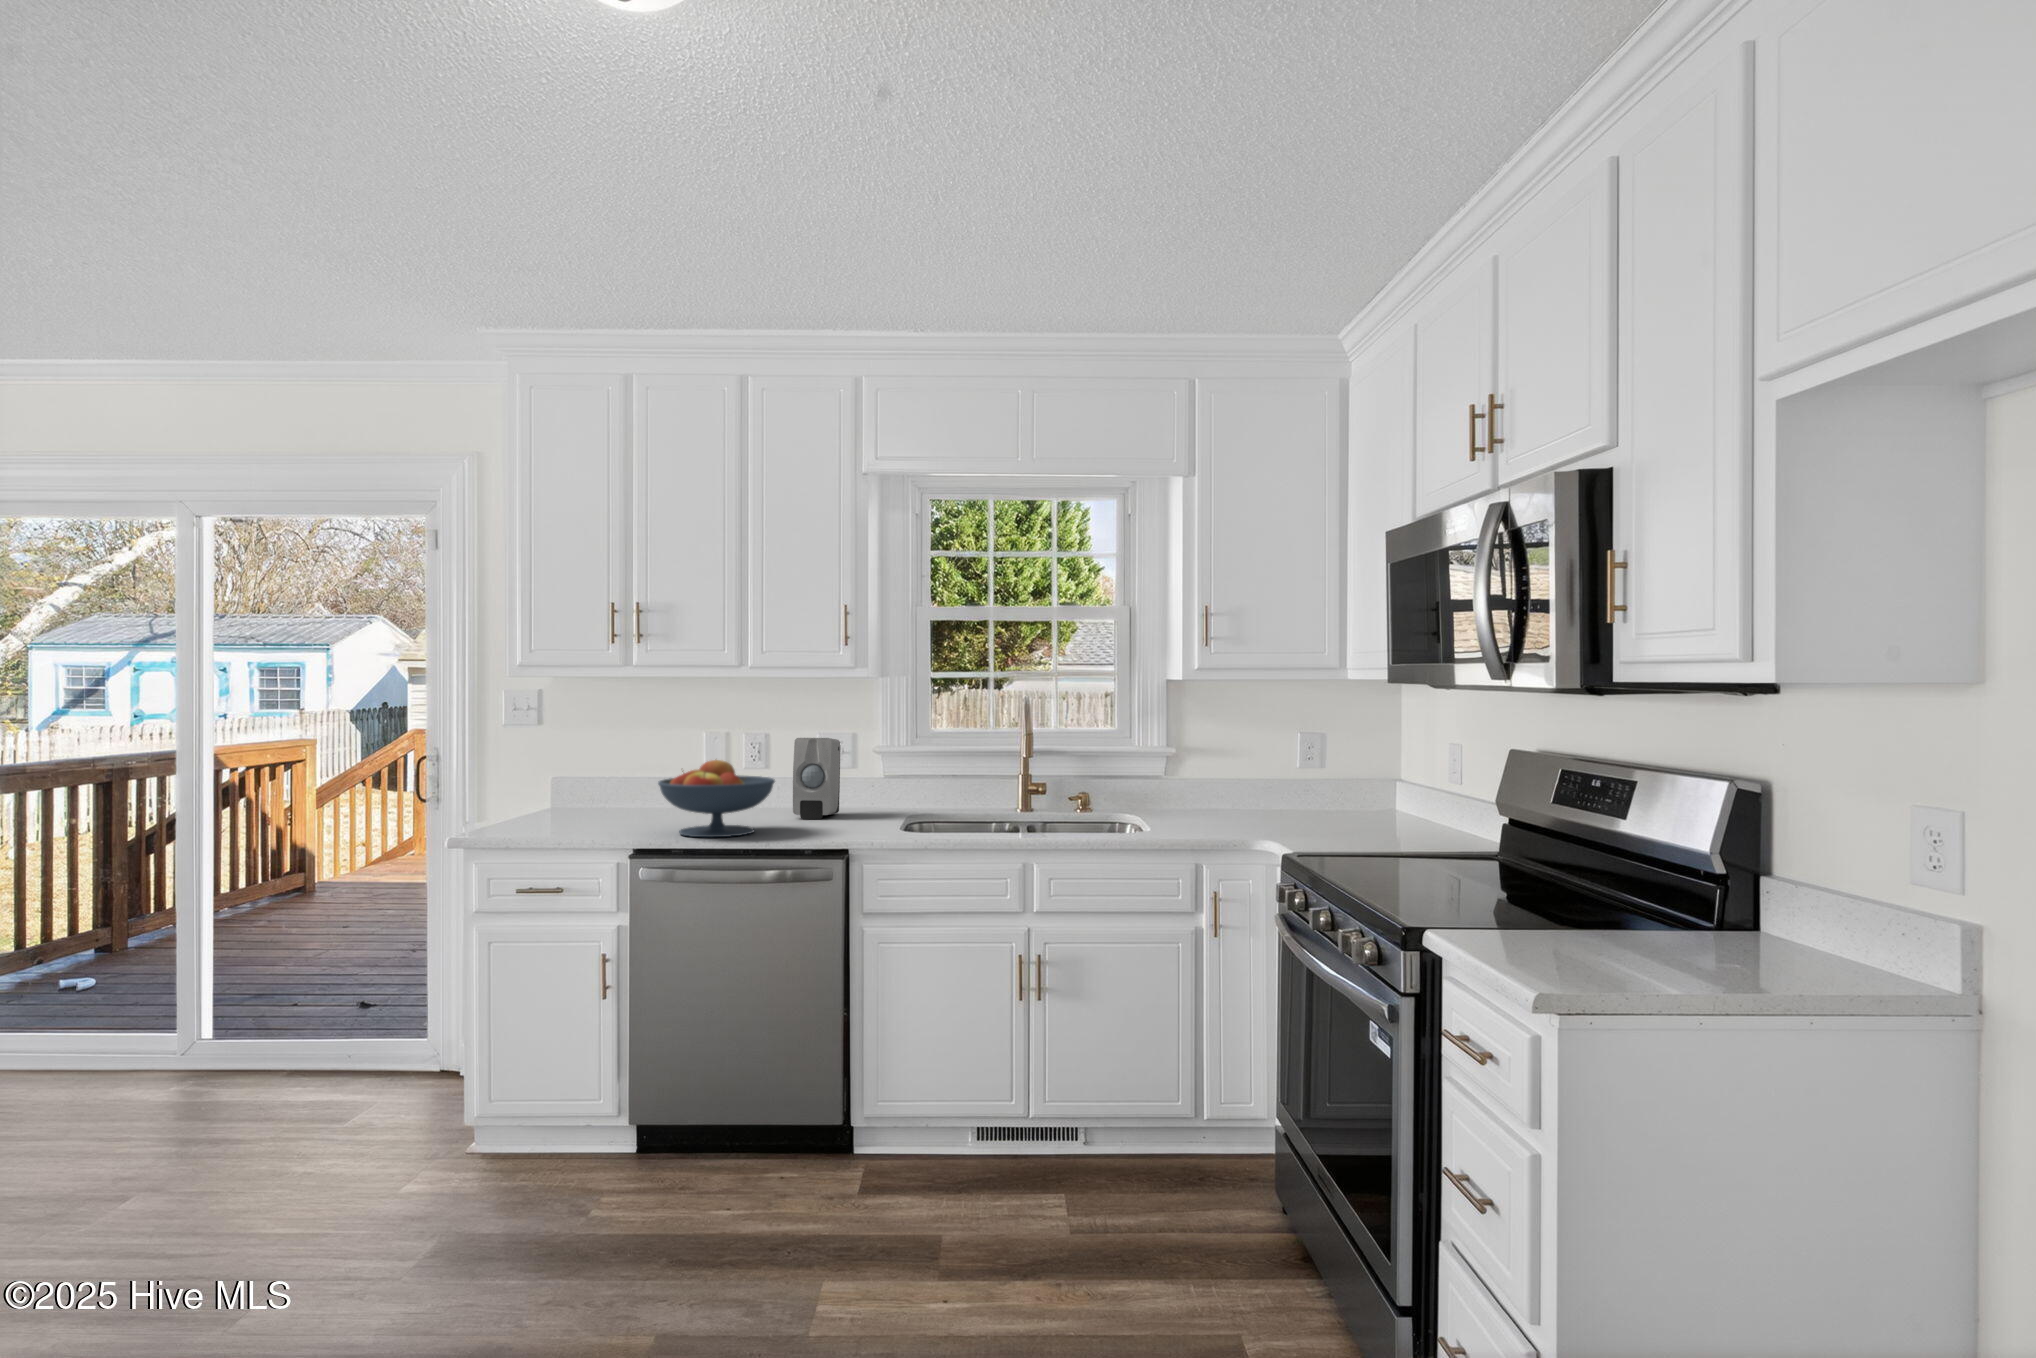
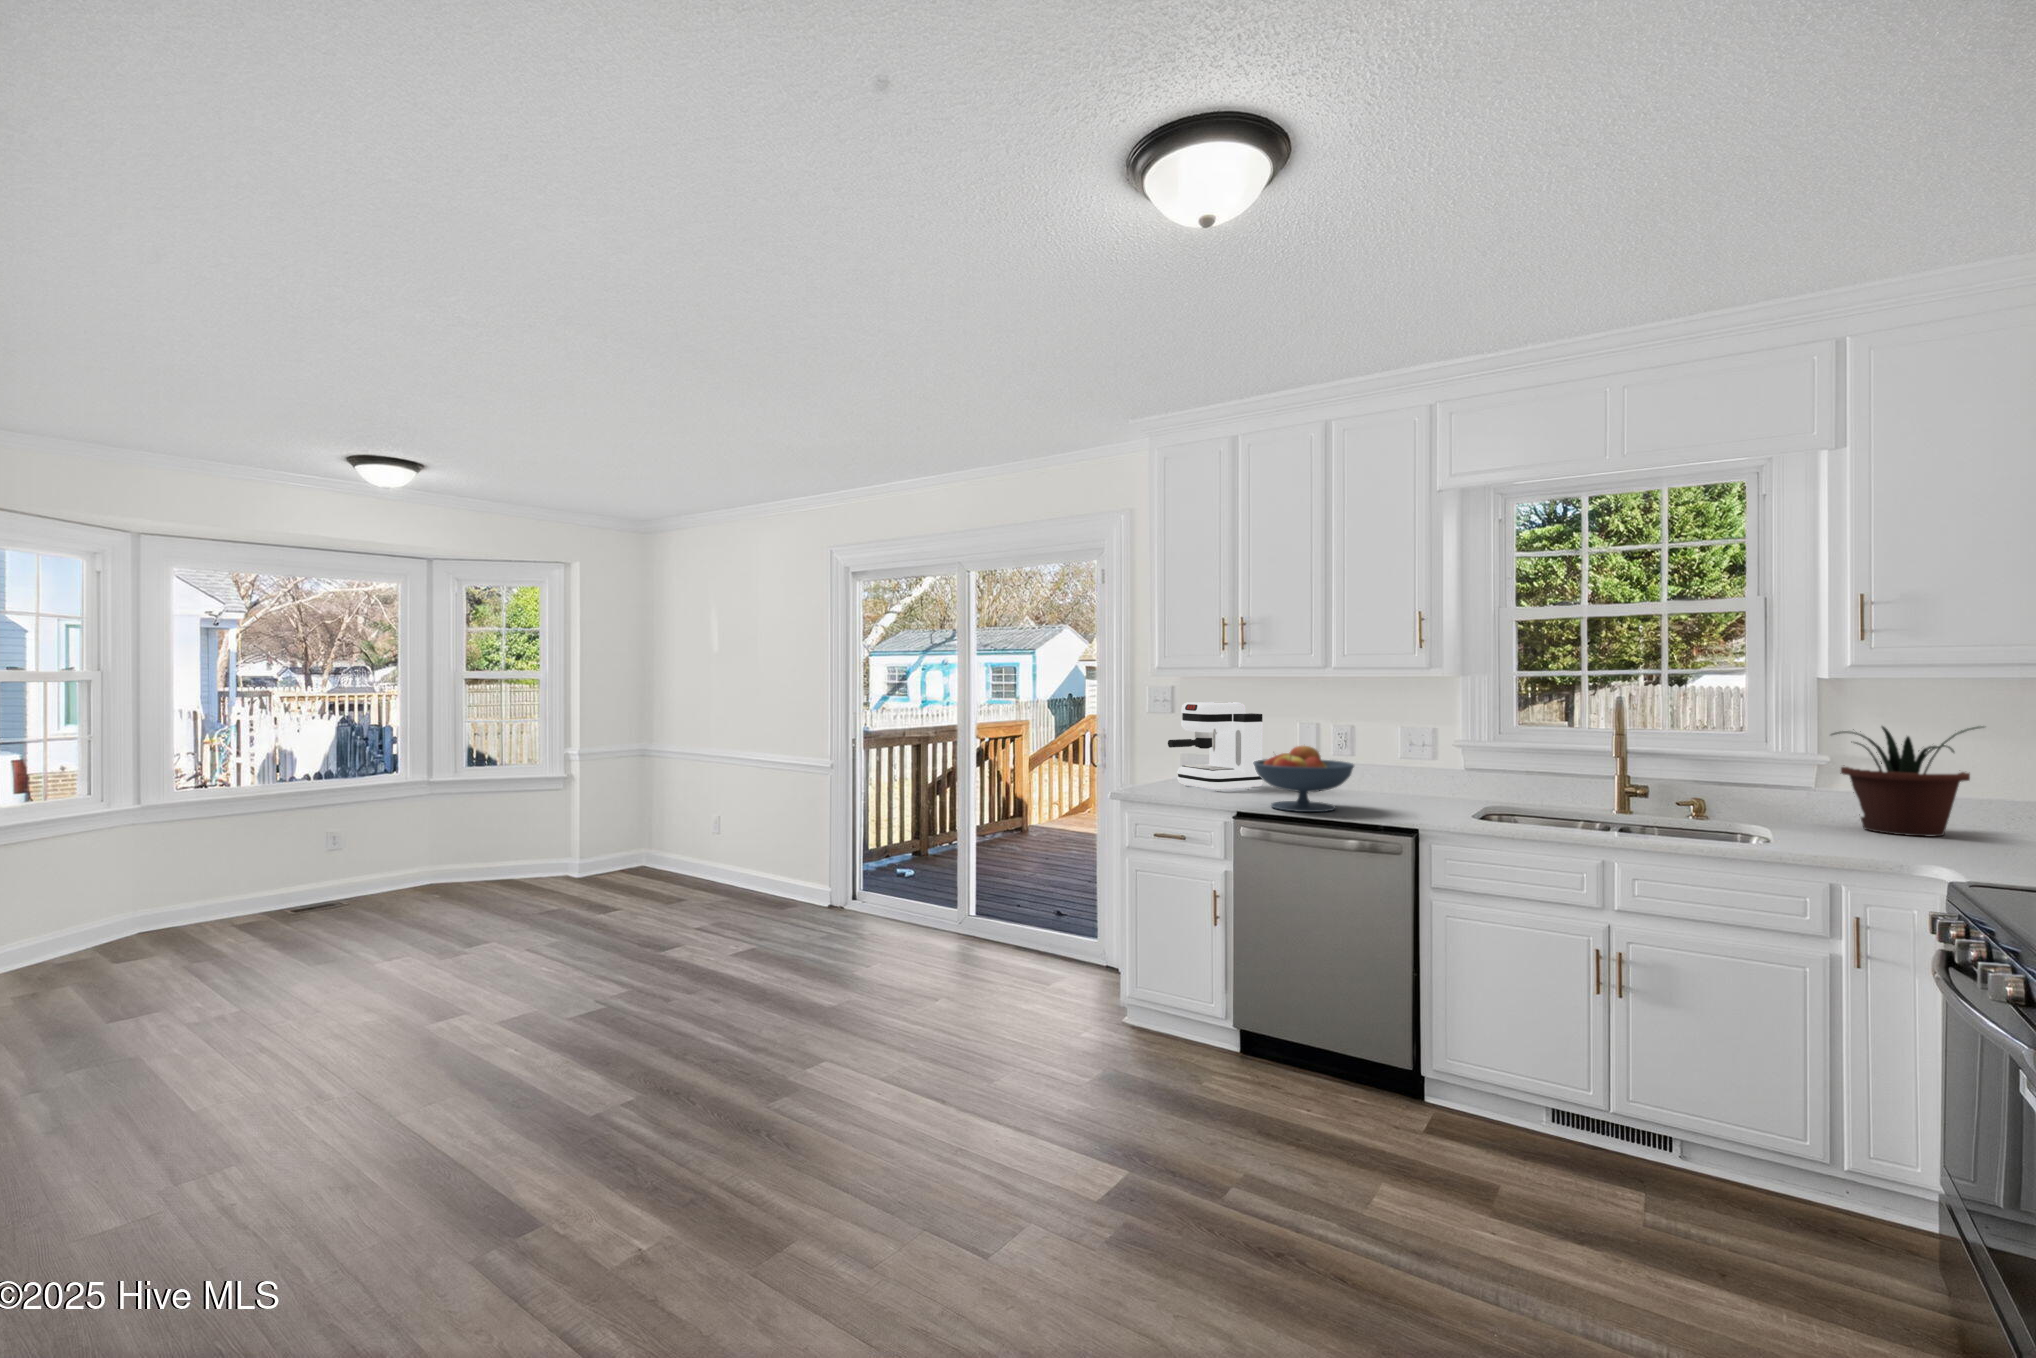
coffee maker: none [538,710,659,821] -> present [1168,702,1263,791]
potted plant: none [1176,719,1288,818] -> present [1831,726,1983,836]
soap dispenser: present [793,738,840,819] -> none [1376,729,1423,802]

